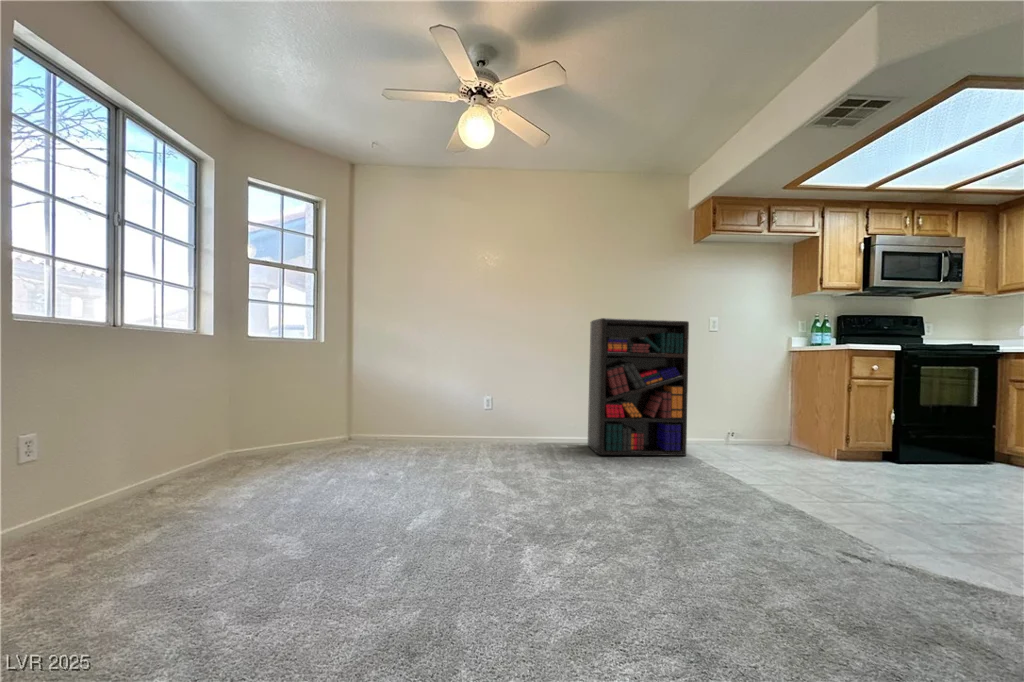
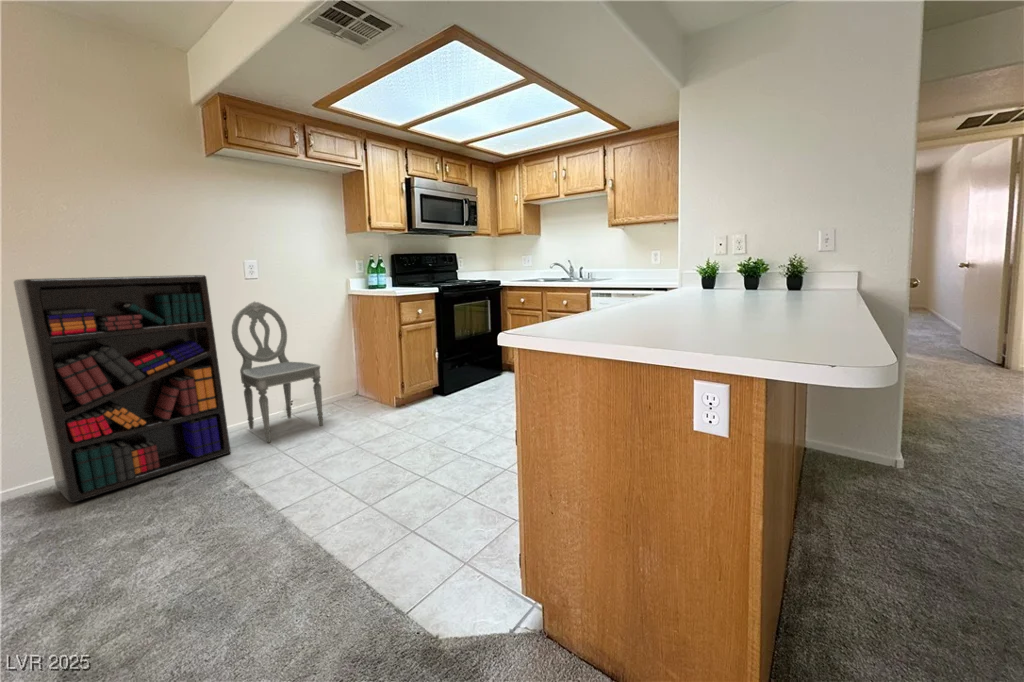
dining chair: none [693,346,763,457] -> present [232,302,323,442]

